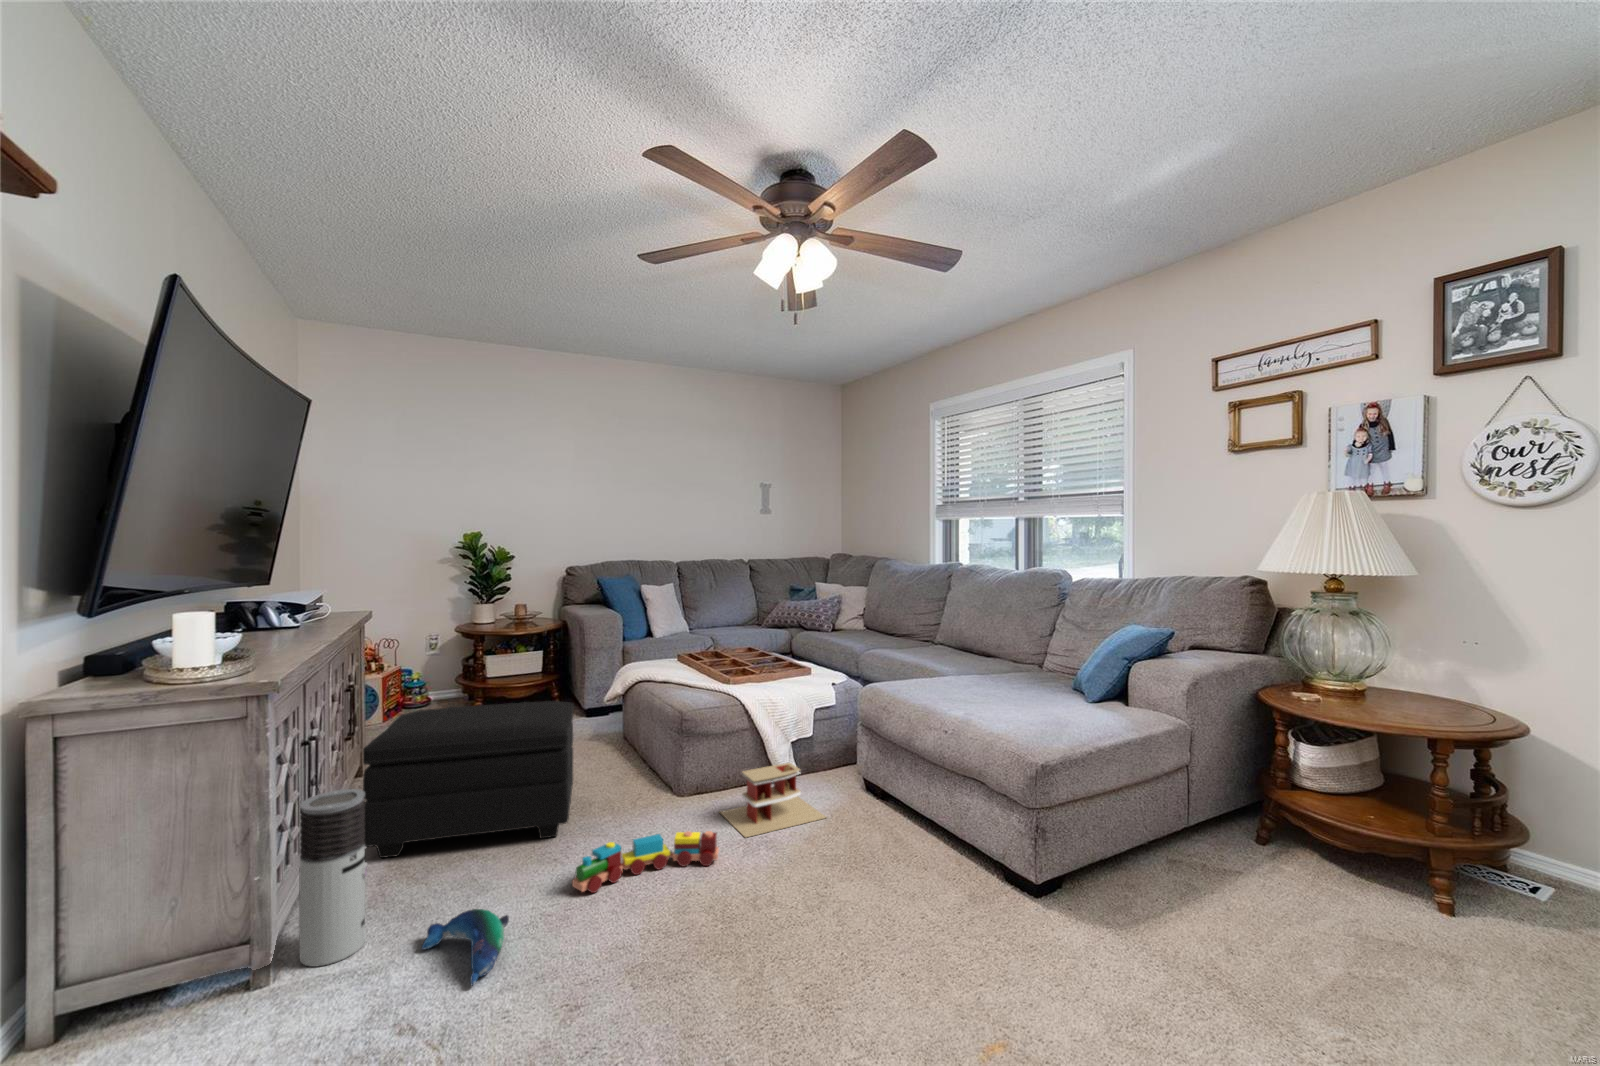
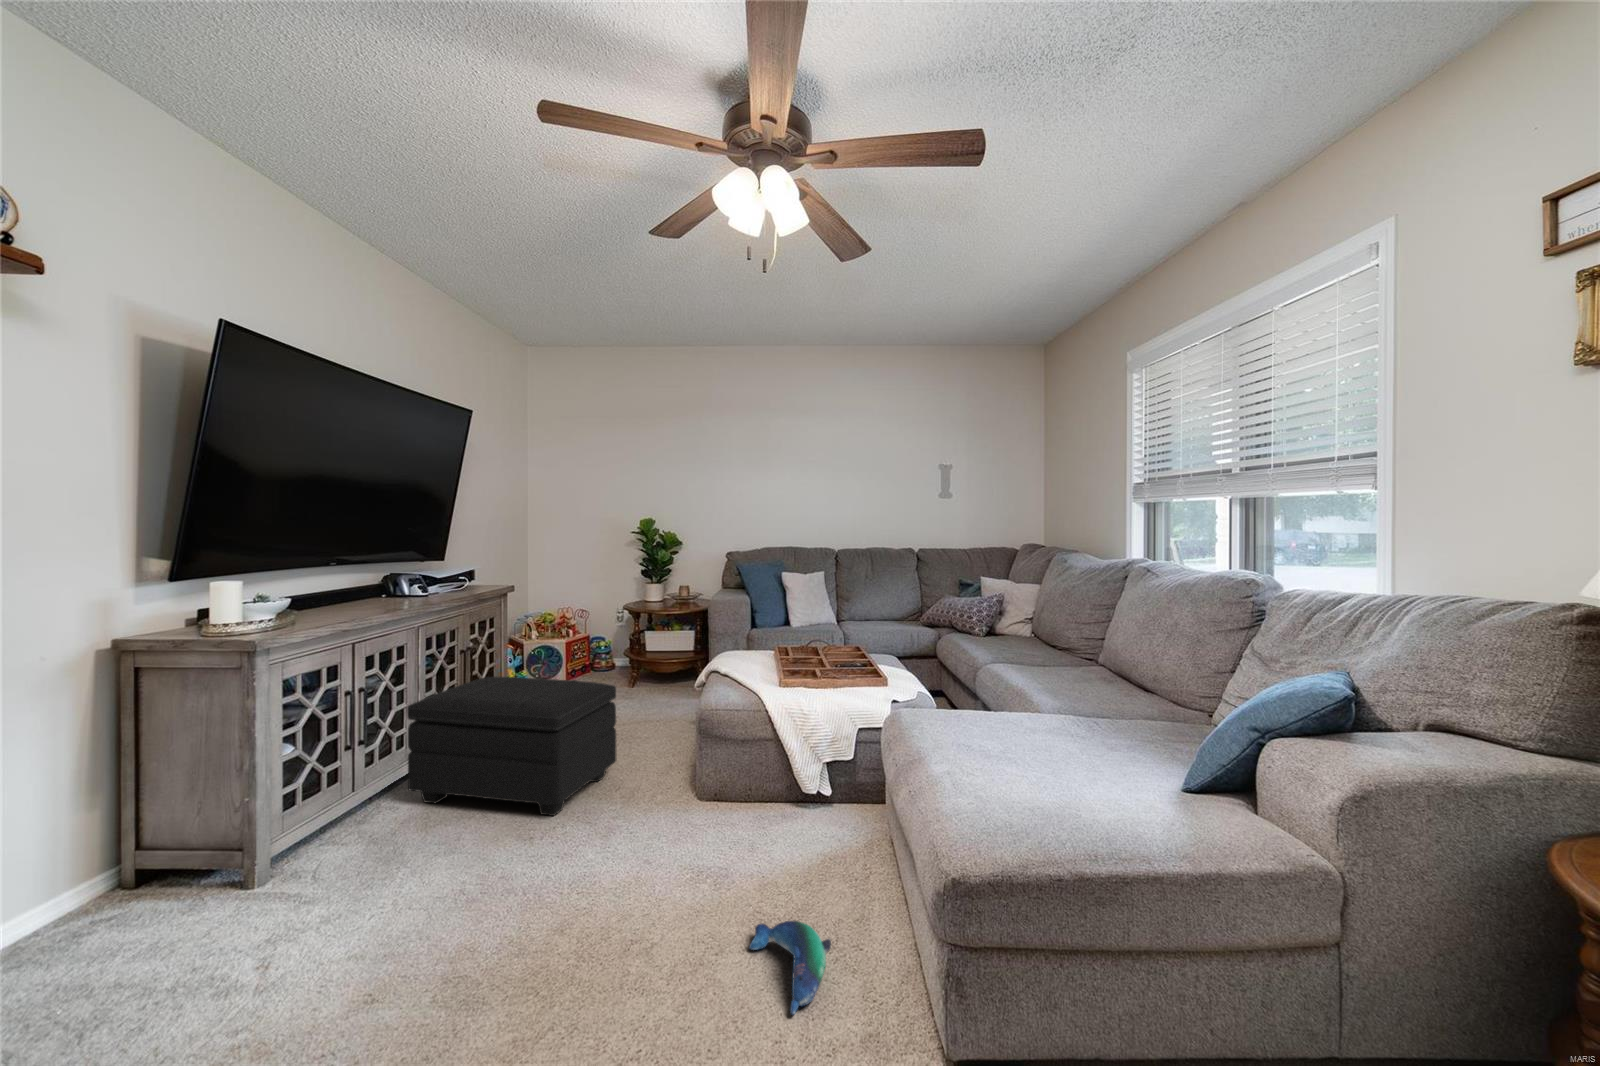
toy house: present [720,763,826,837] -> none [703,787,812,864]
air purifier: present [299,789,367,967] -> none [274,740,333,889]
toy train: present [572,831,719,893] -> none [501,836,655,887]
plush toy: present [422,909,509,986] -> present [749,921,831,1015]

